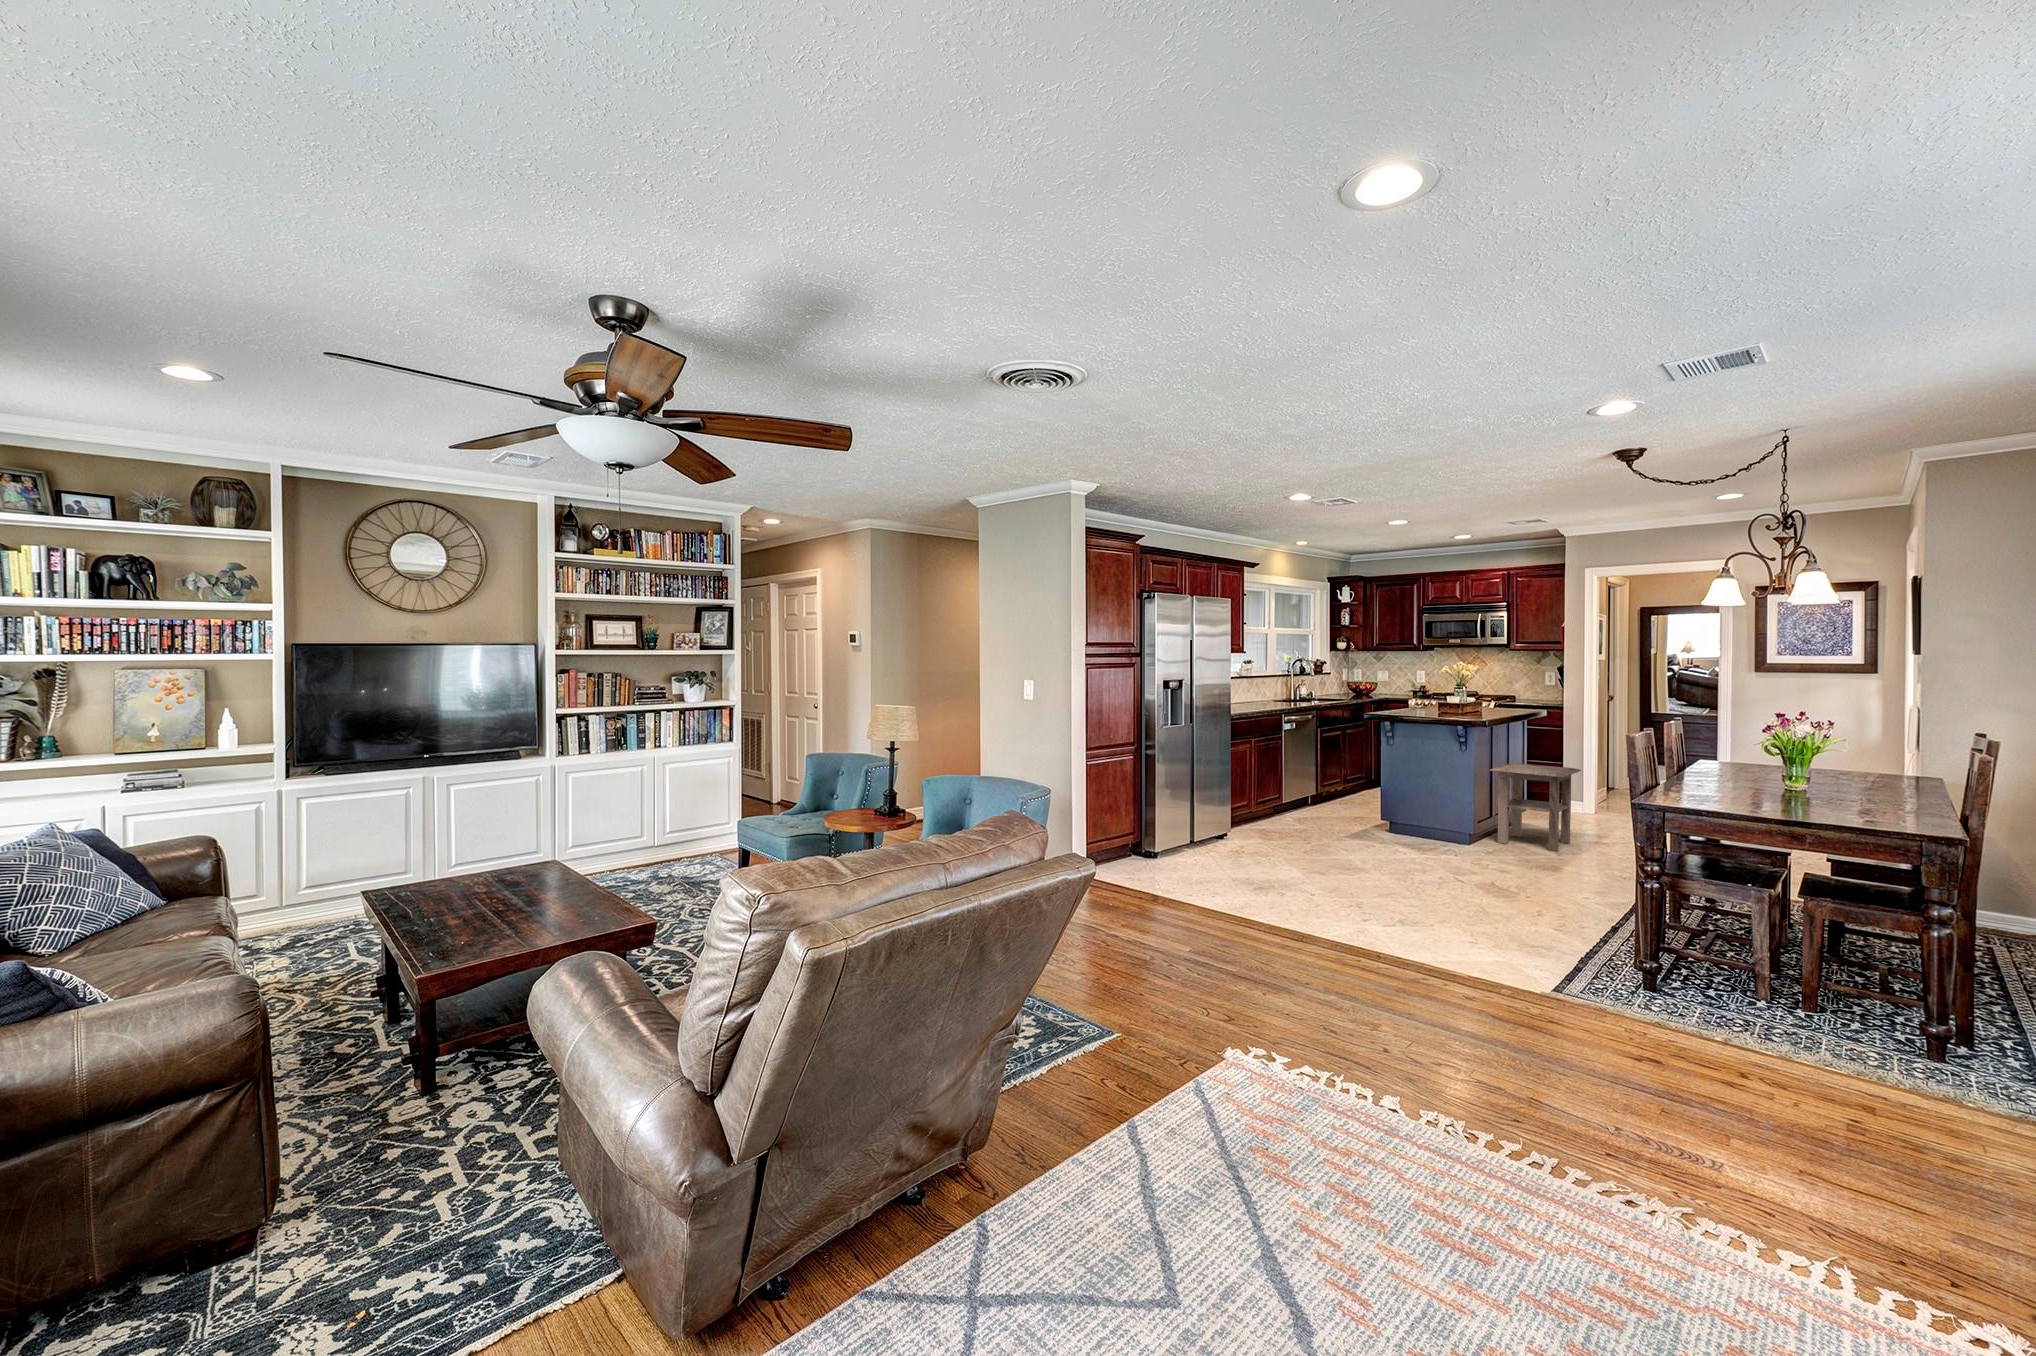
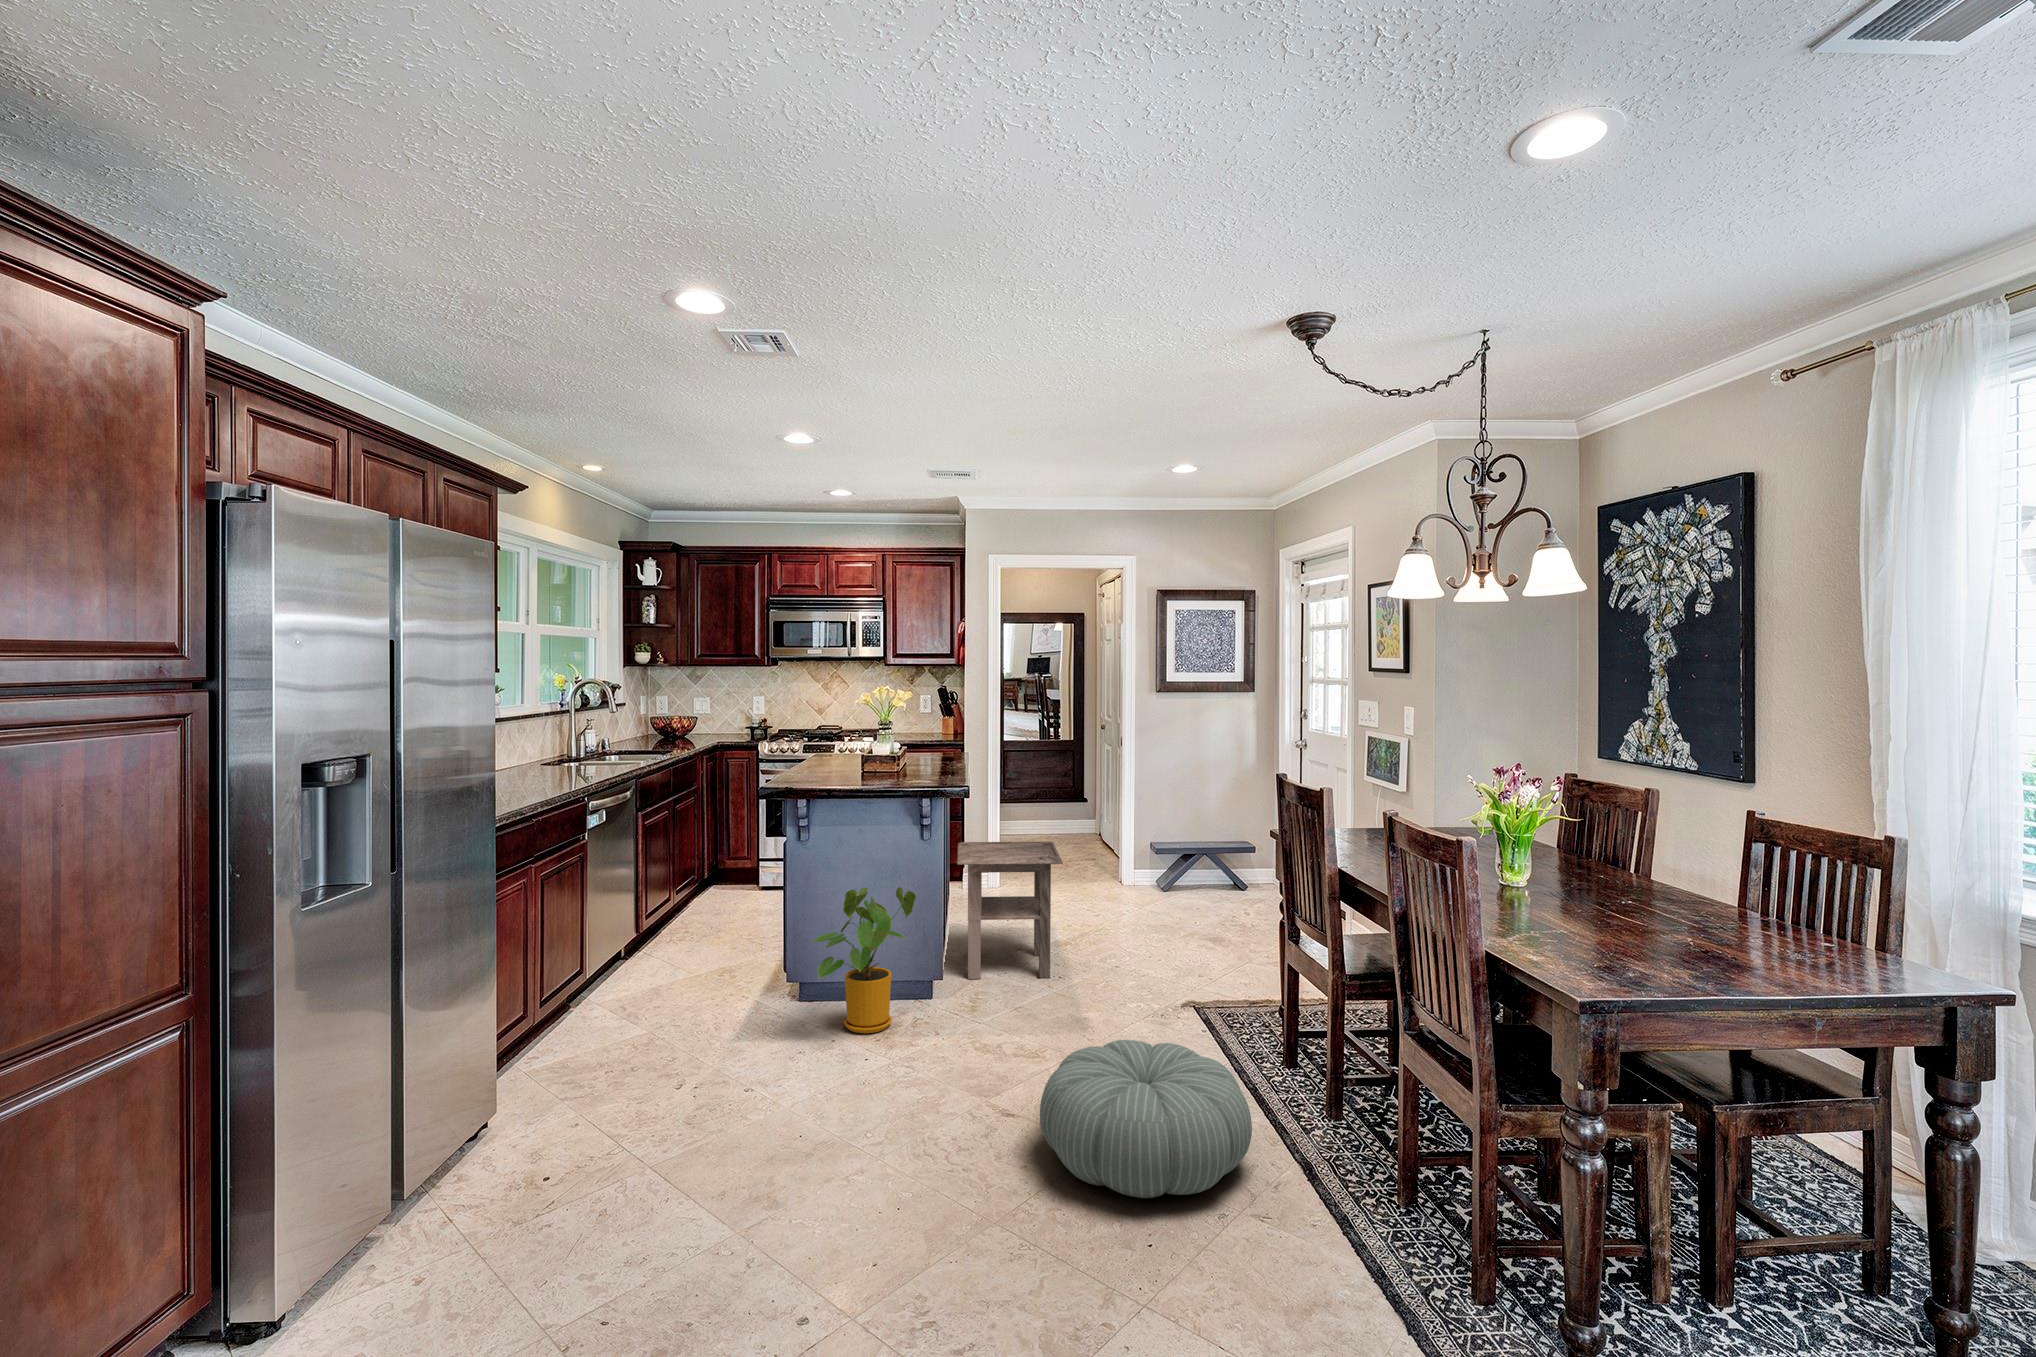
house plant: none [1379,773,1450,848] -> present [812,887,916,1033]
pouf: none [1450,848,1573,912] -> present [1040,1040,1252,1198]

